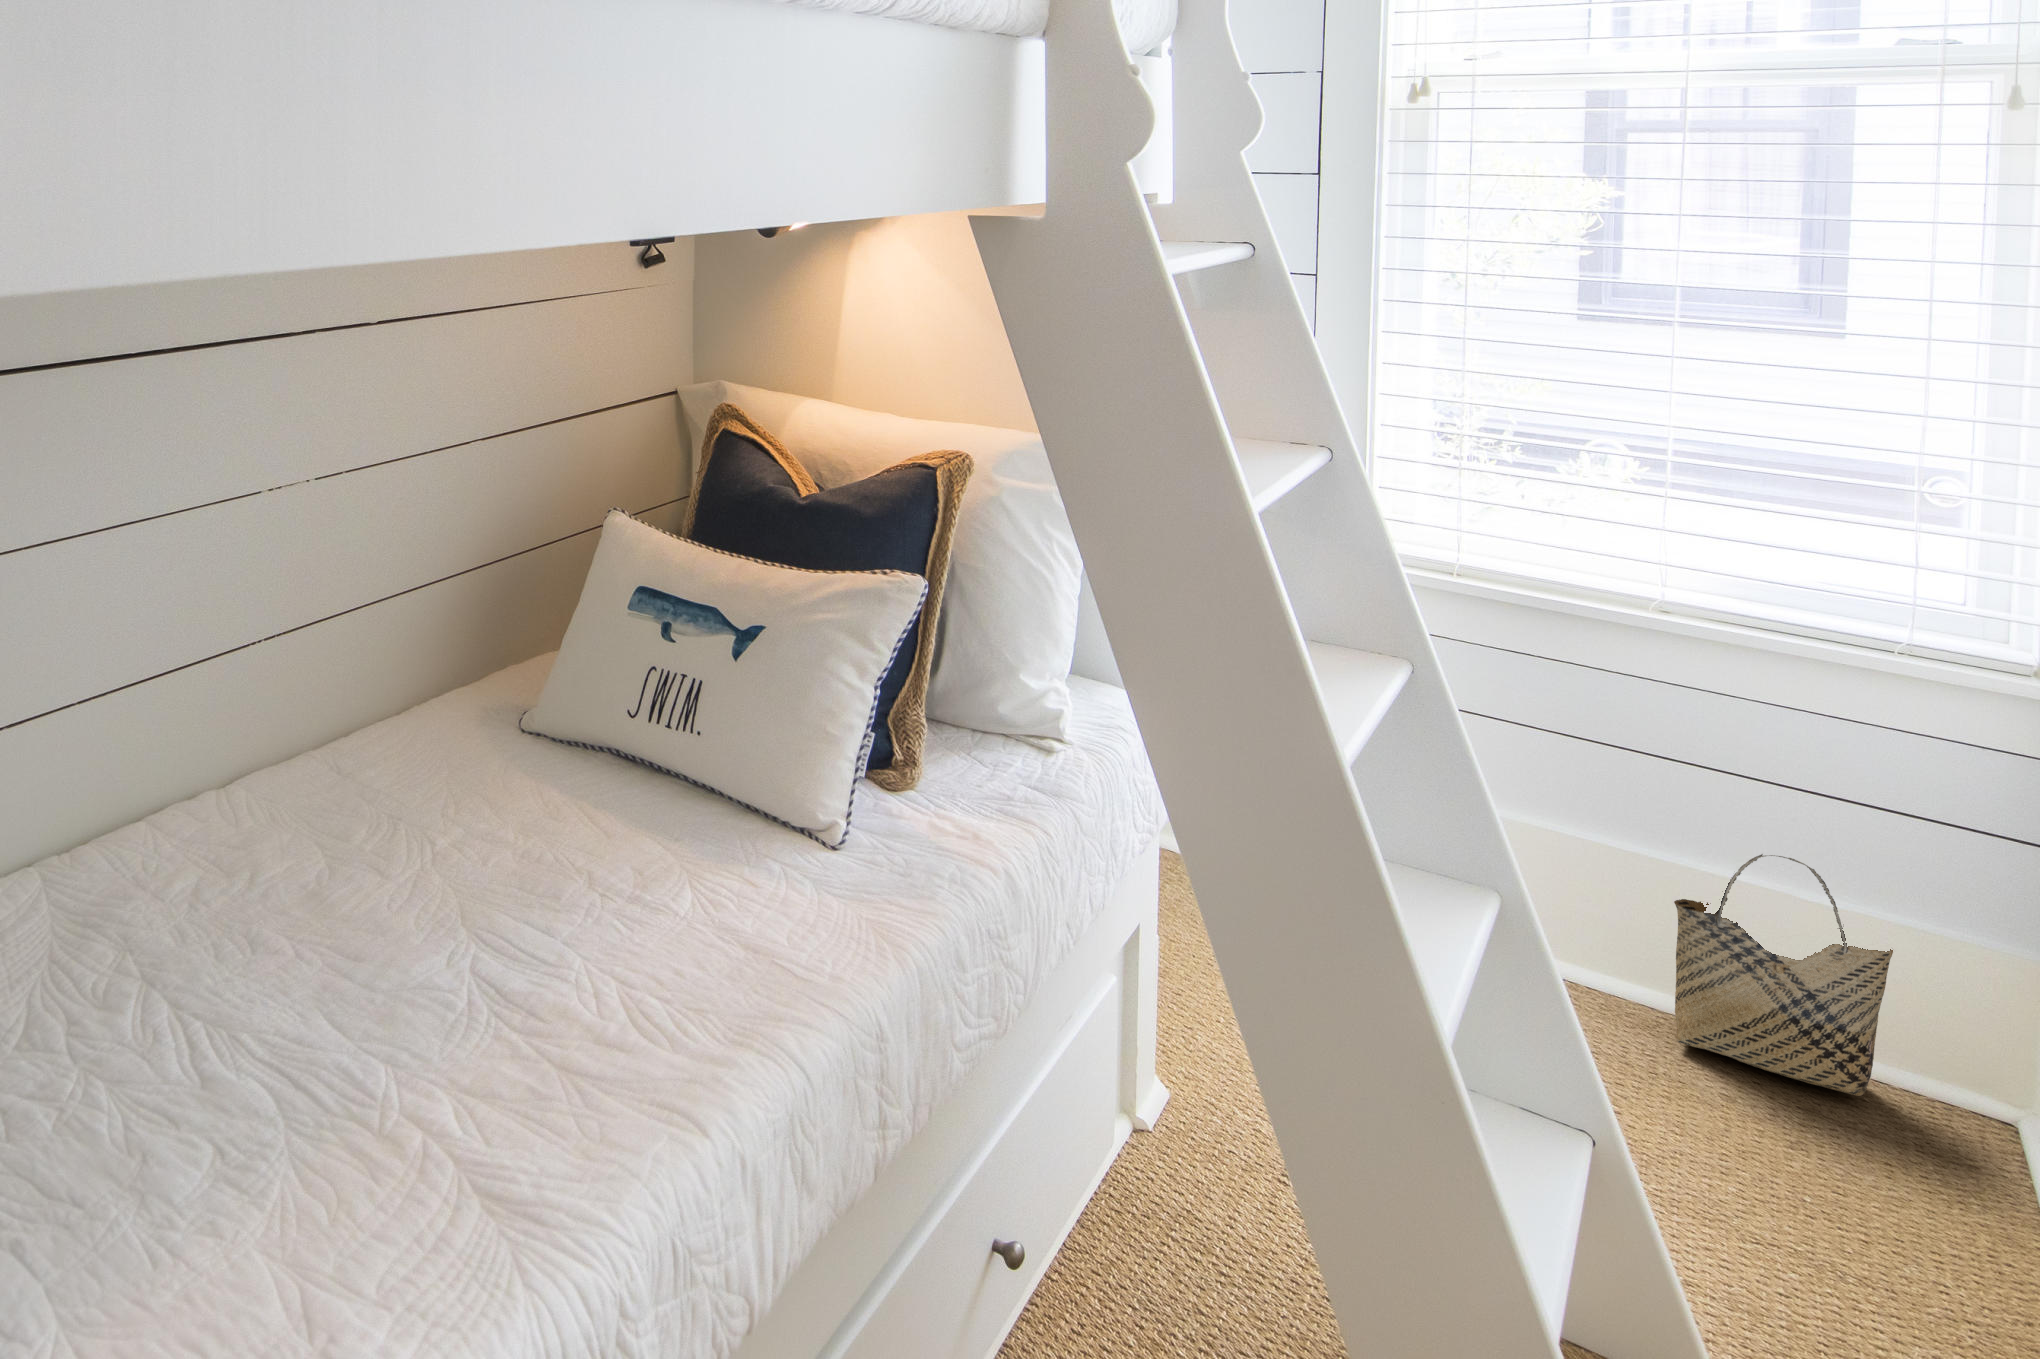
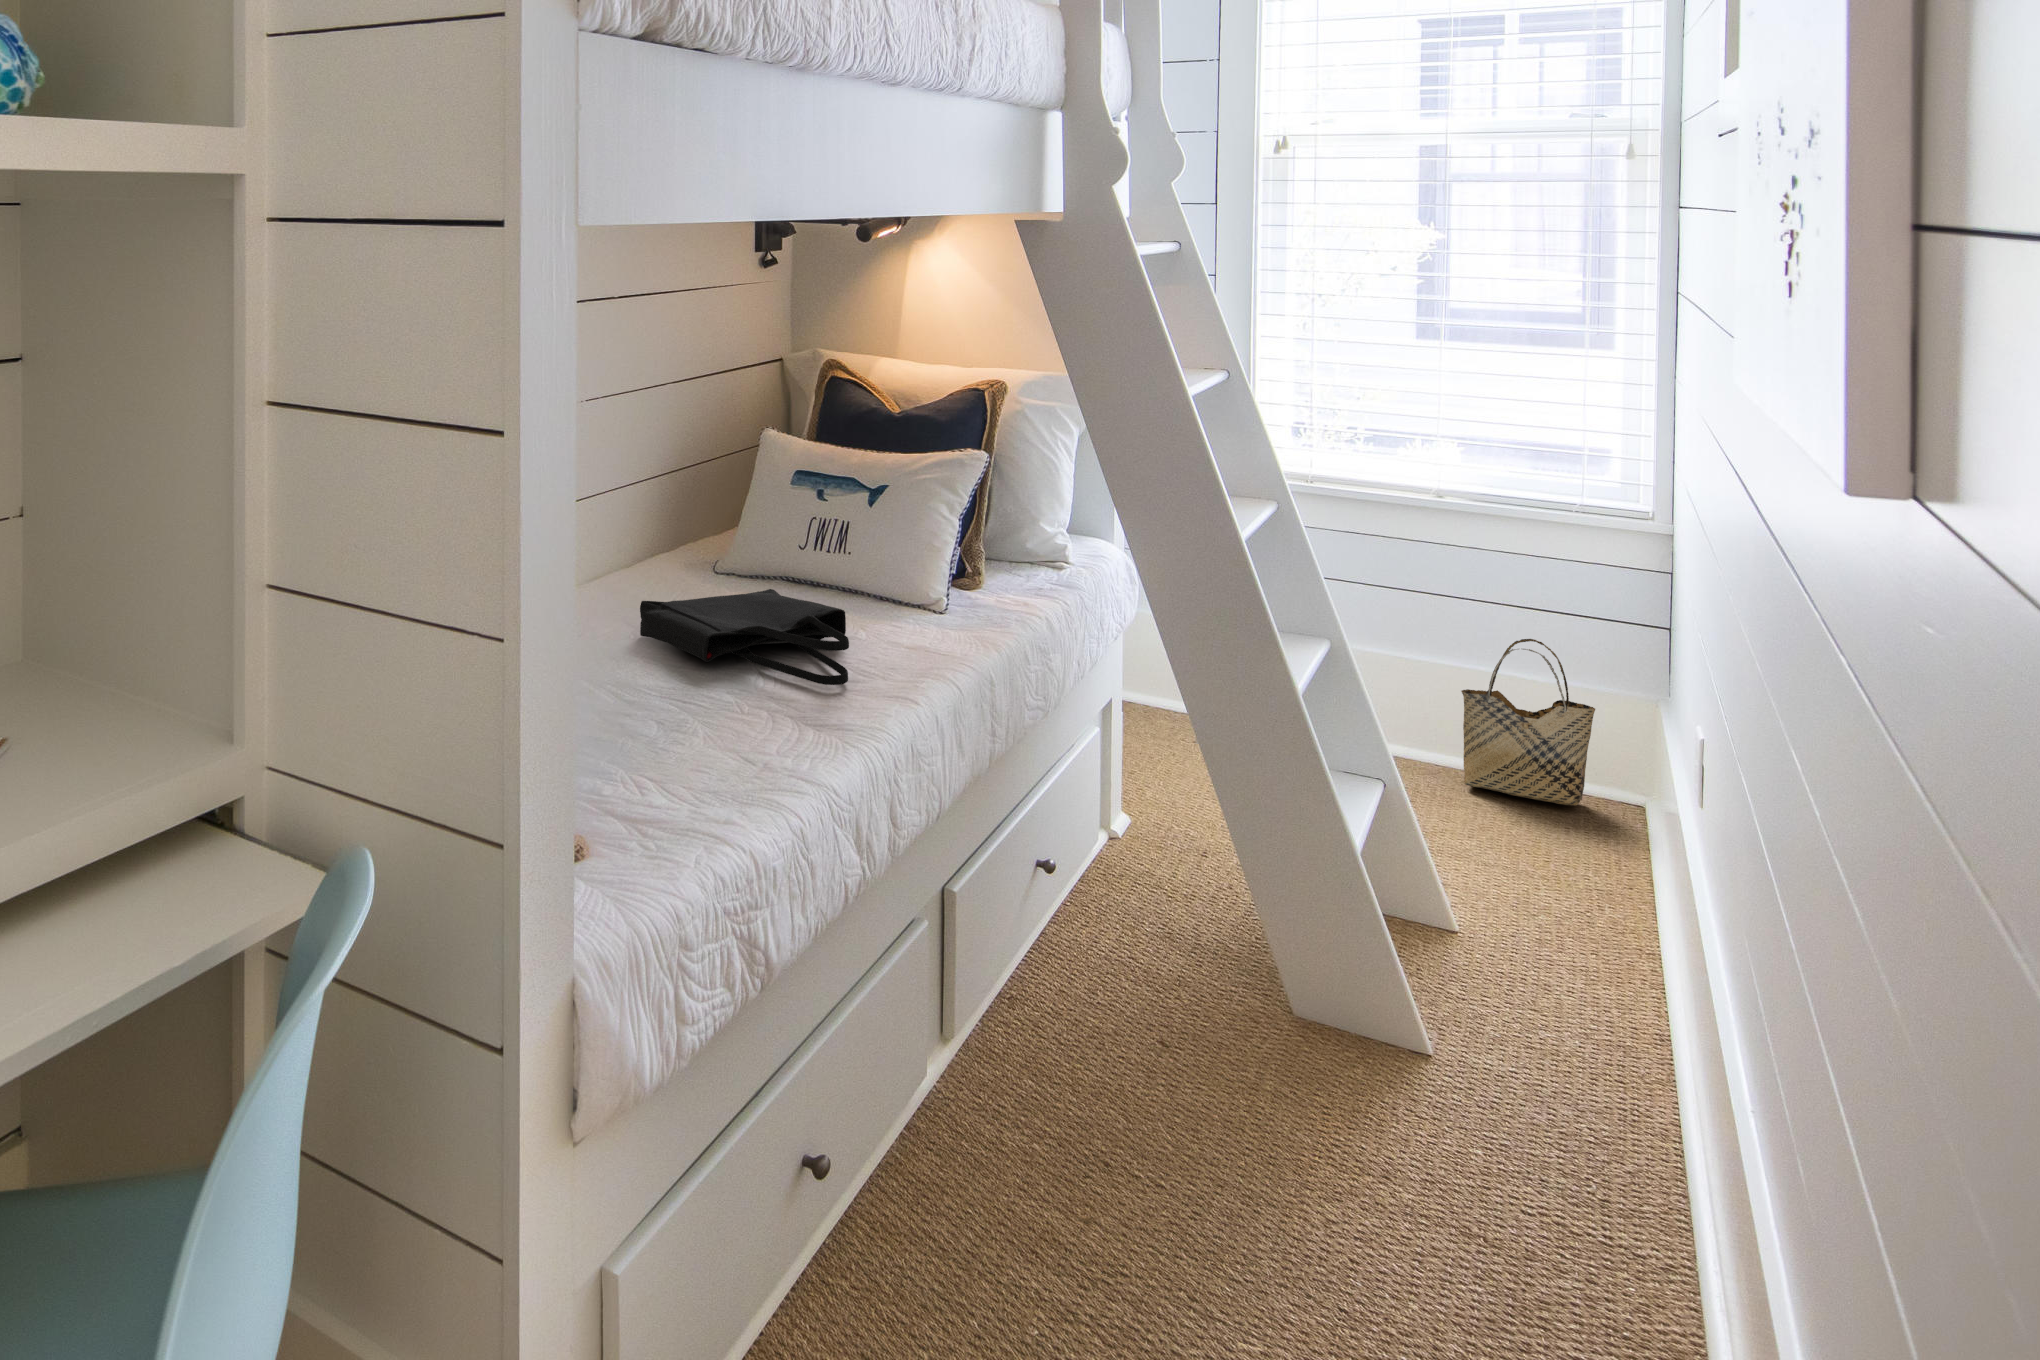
tote bag: none [330,799,651,1045] -> present [640,589,849,685]

